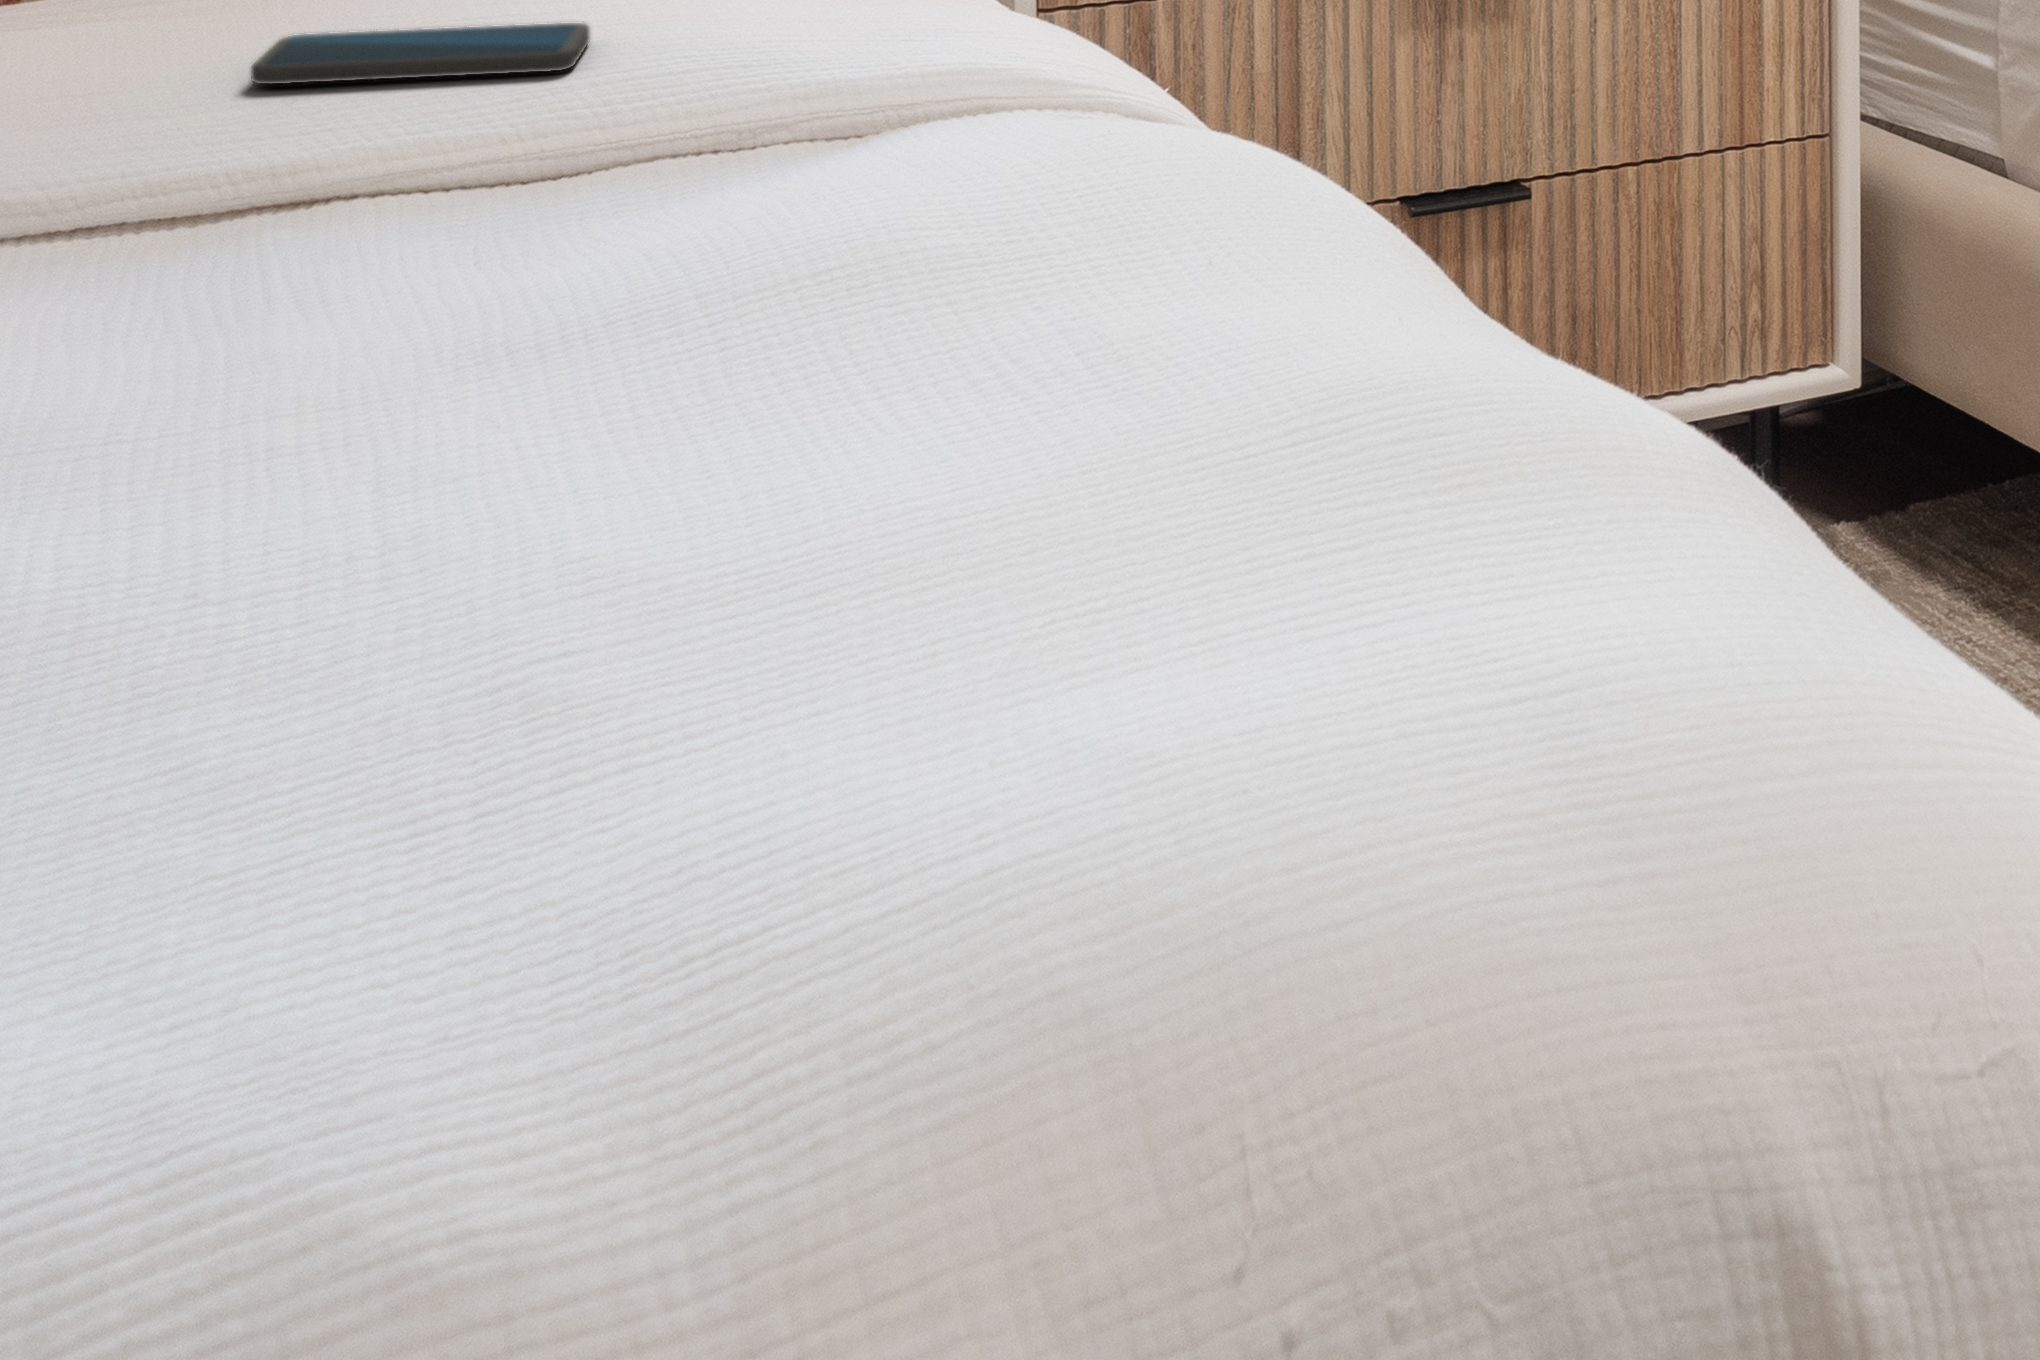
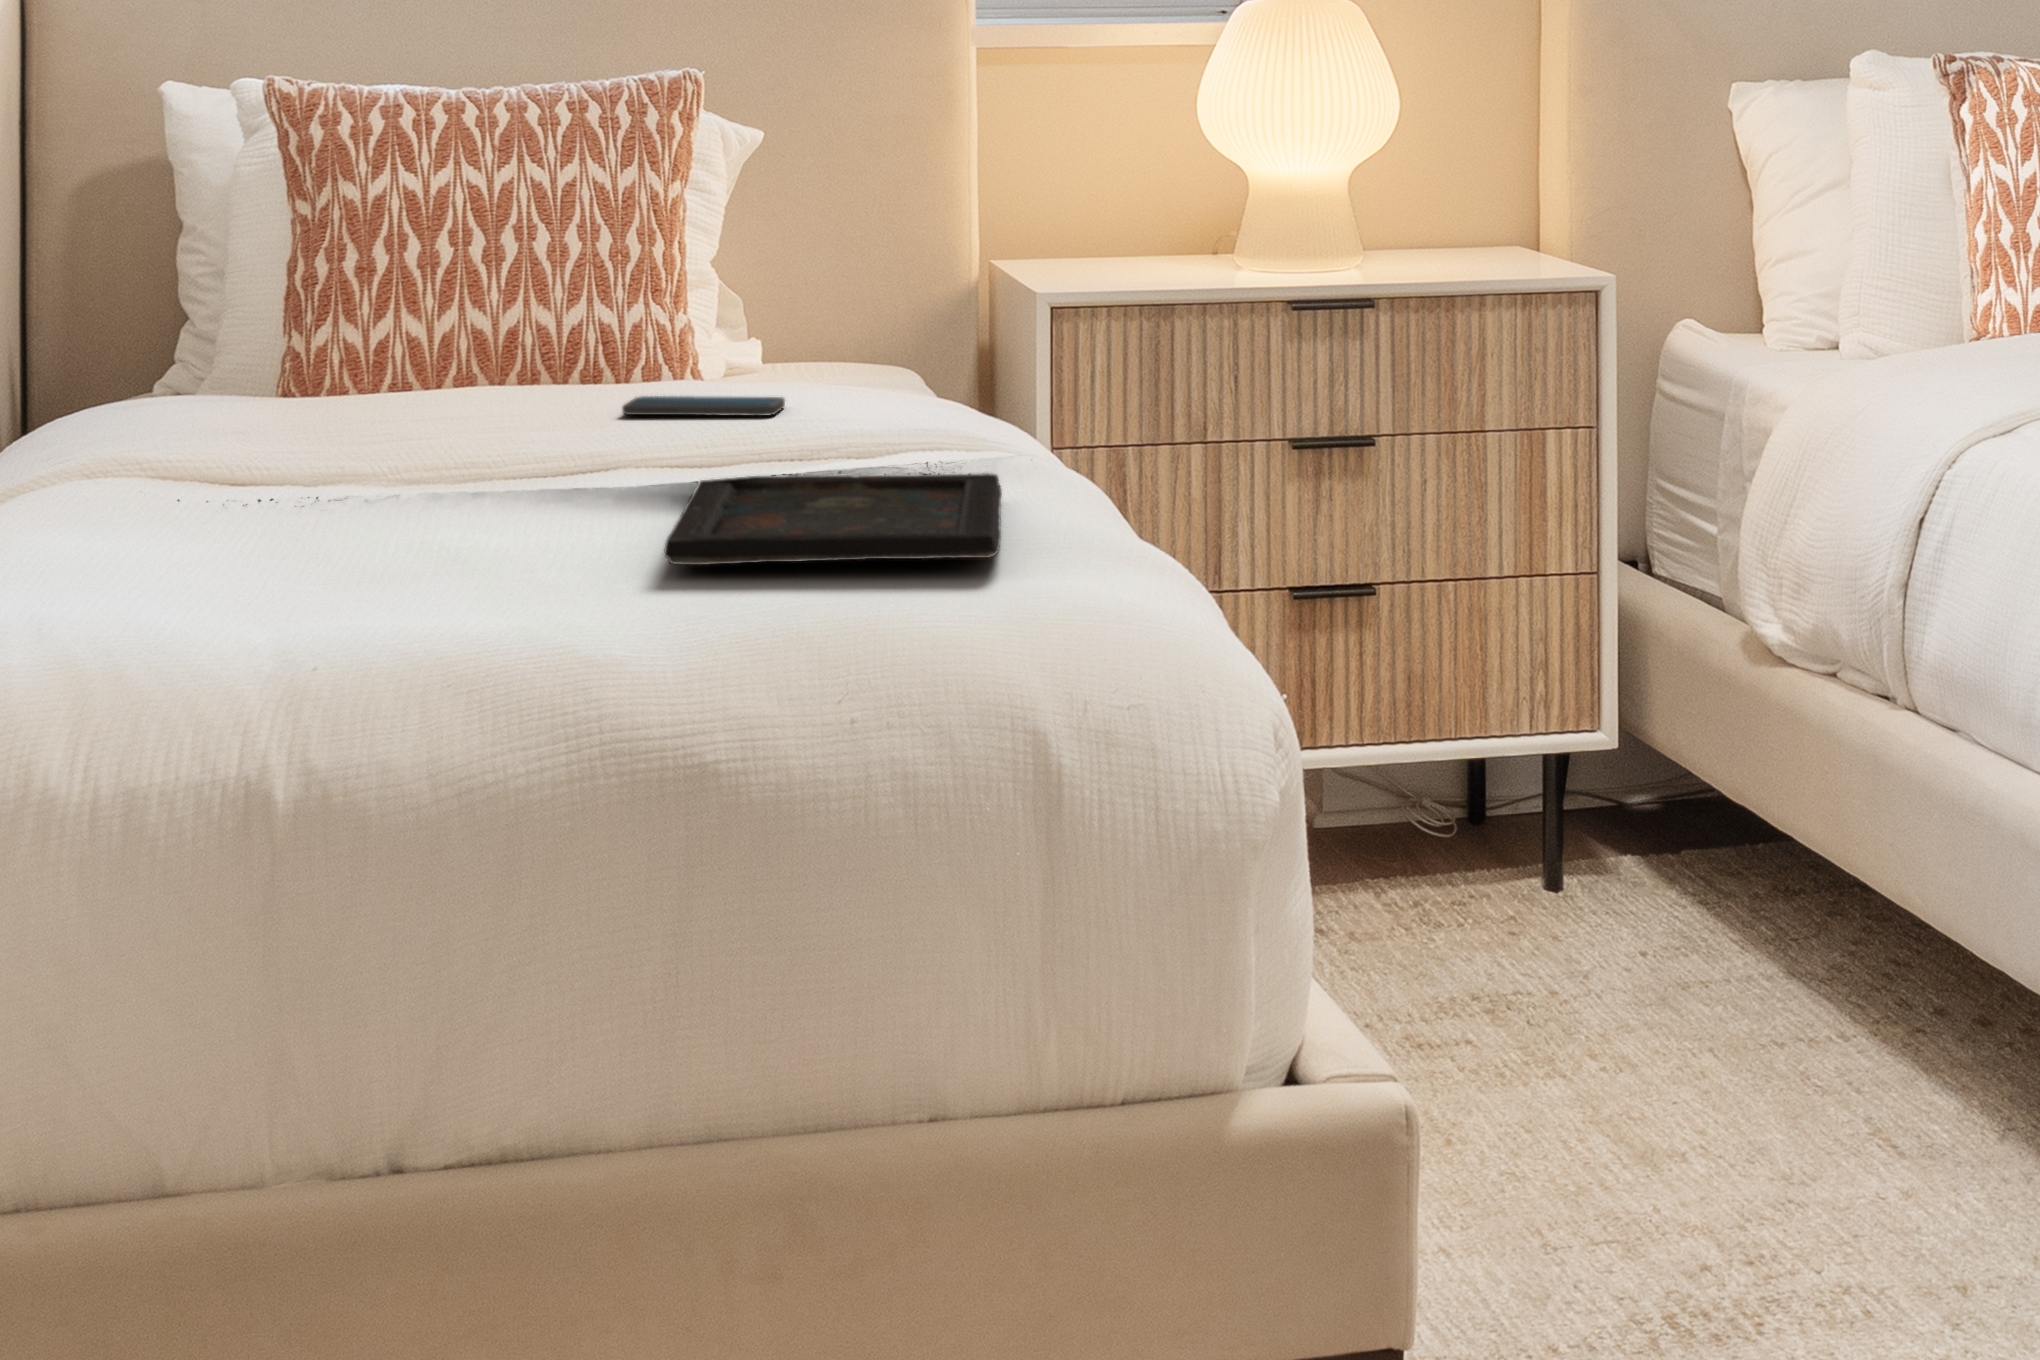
tray: none [332,235,1203,656] -> present [664,473,1002,565]

